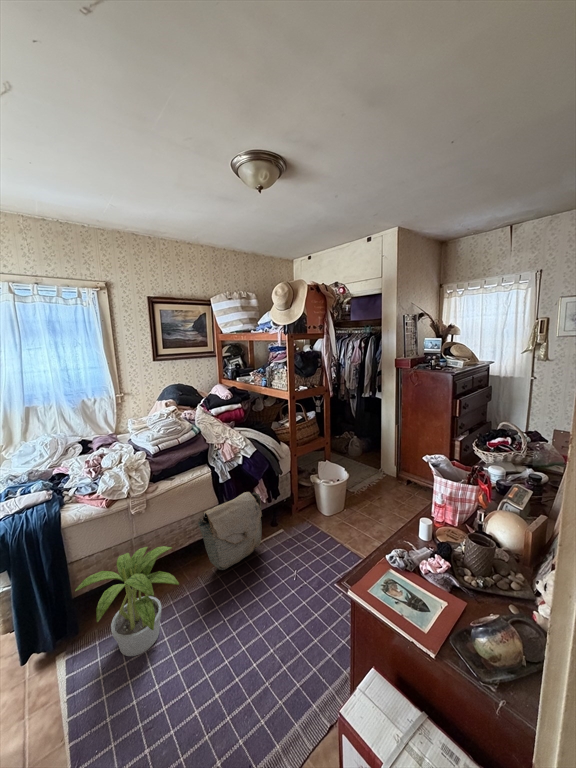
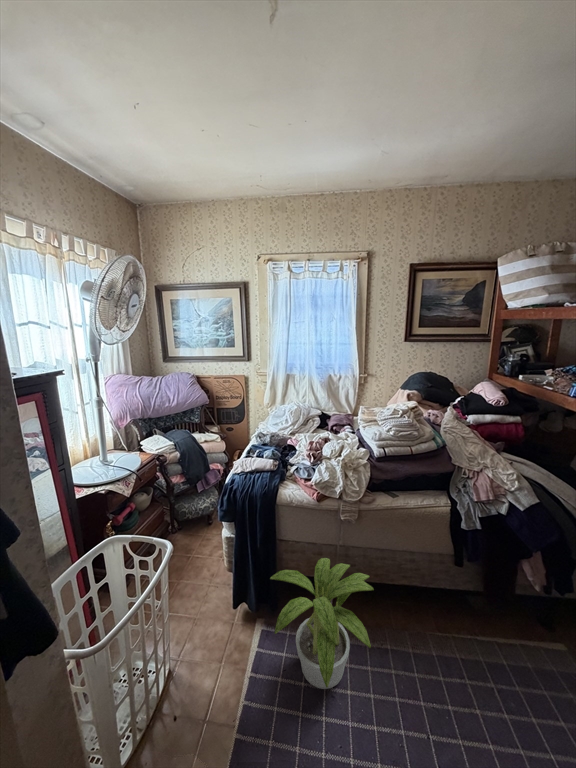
bag: present [198,492,262,570] -> none [416,558,529,657]

